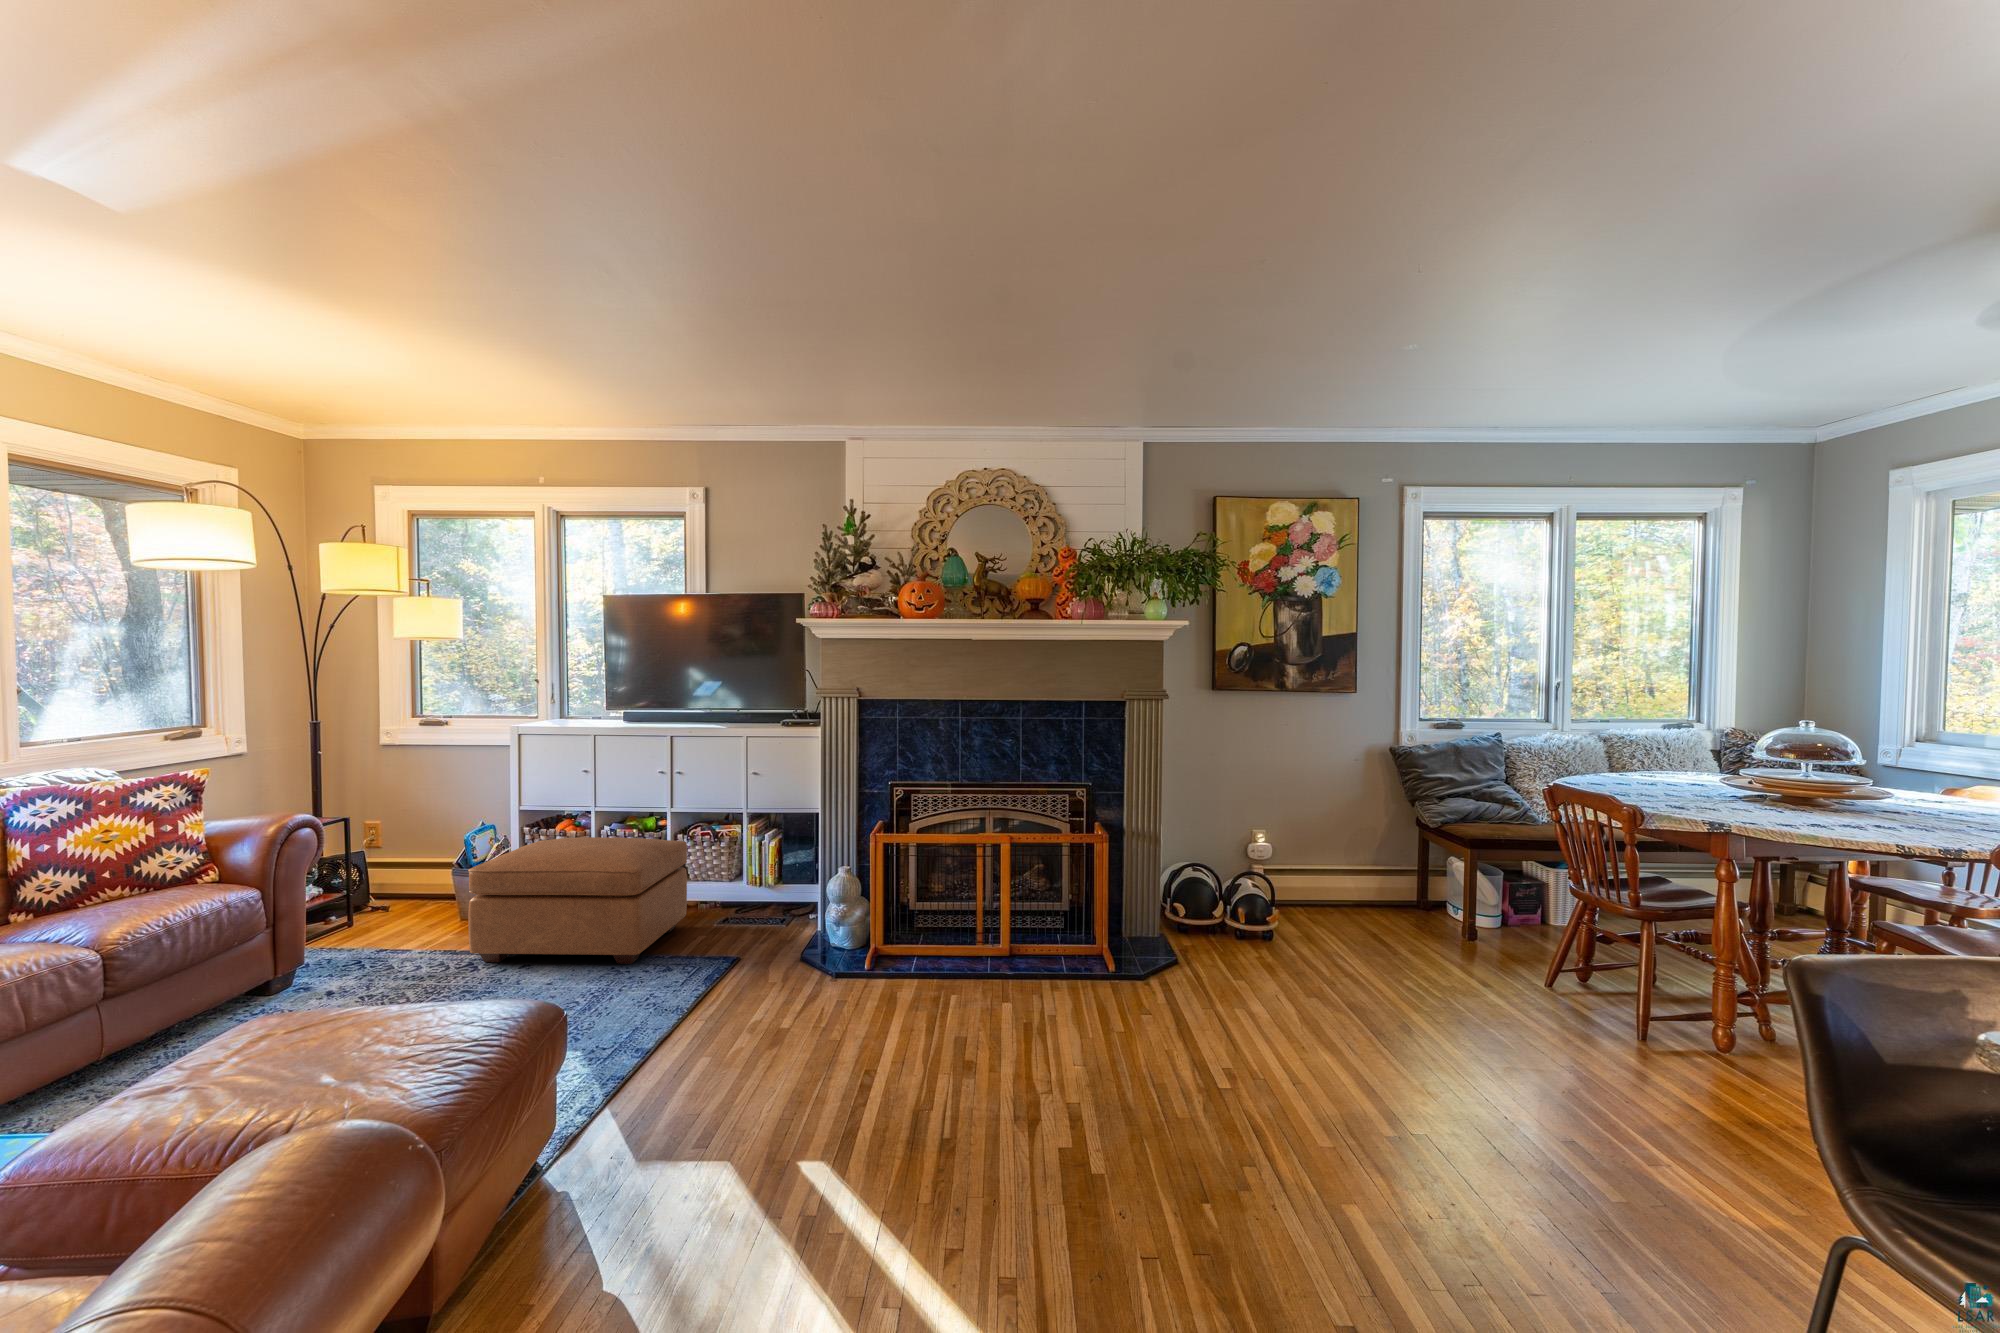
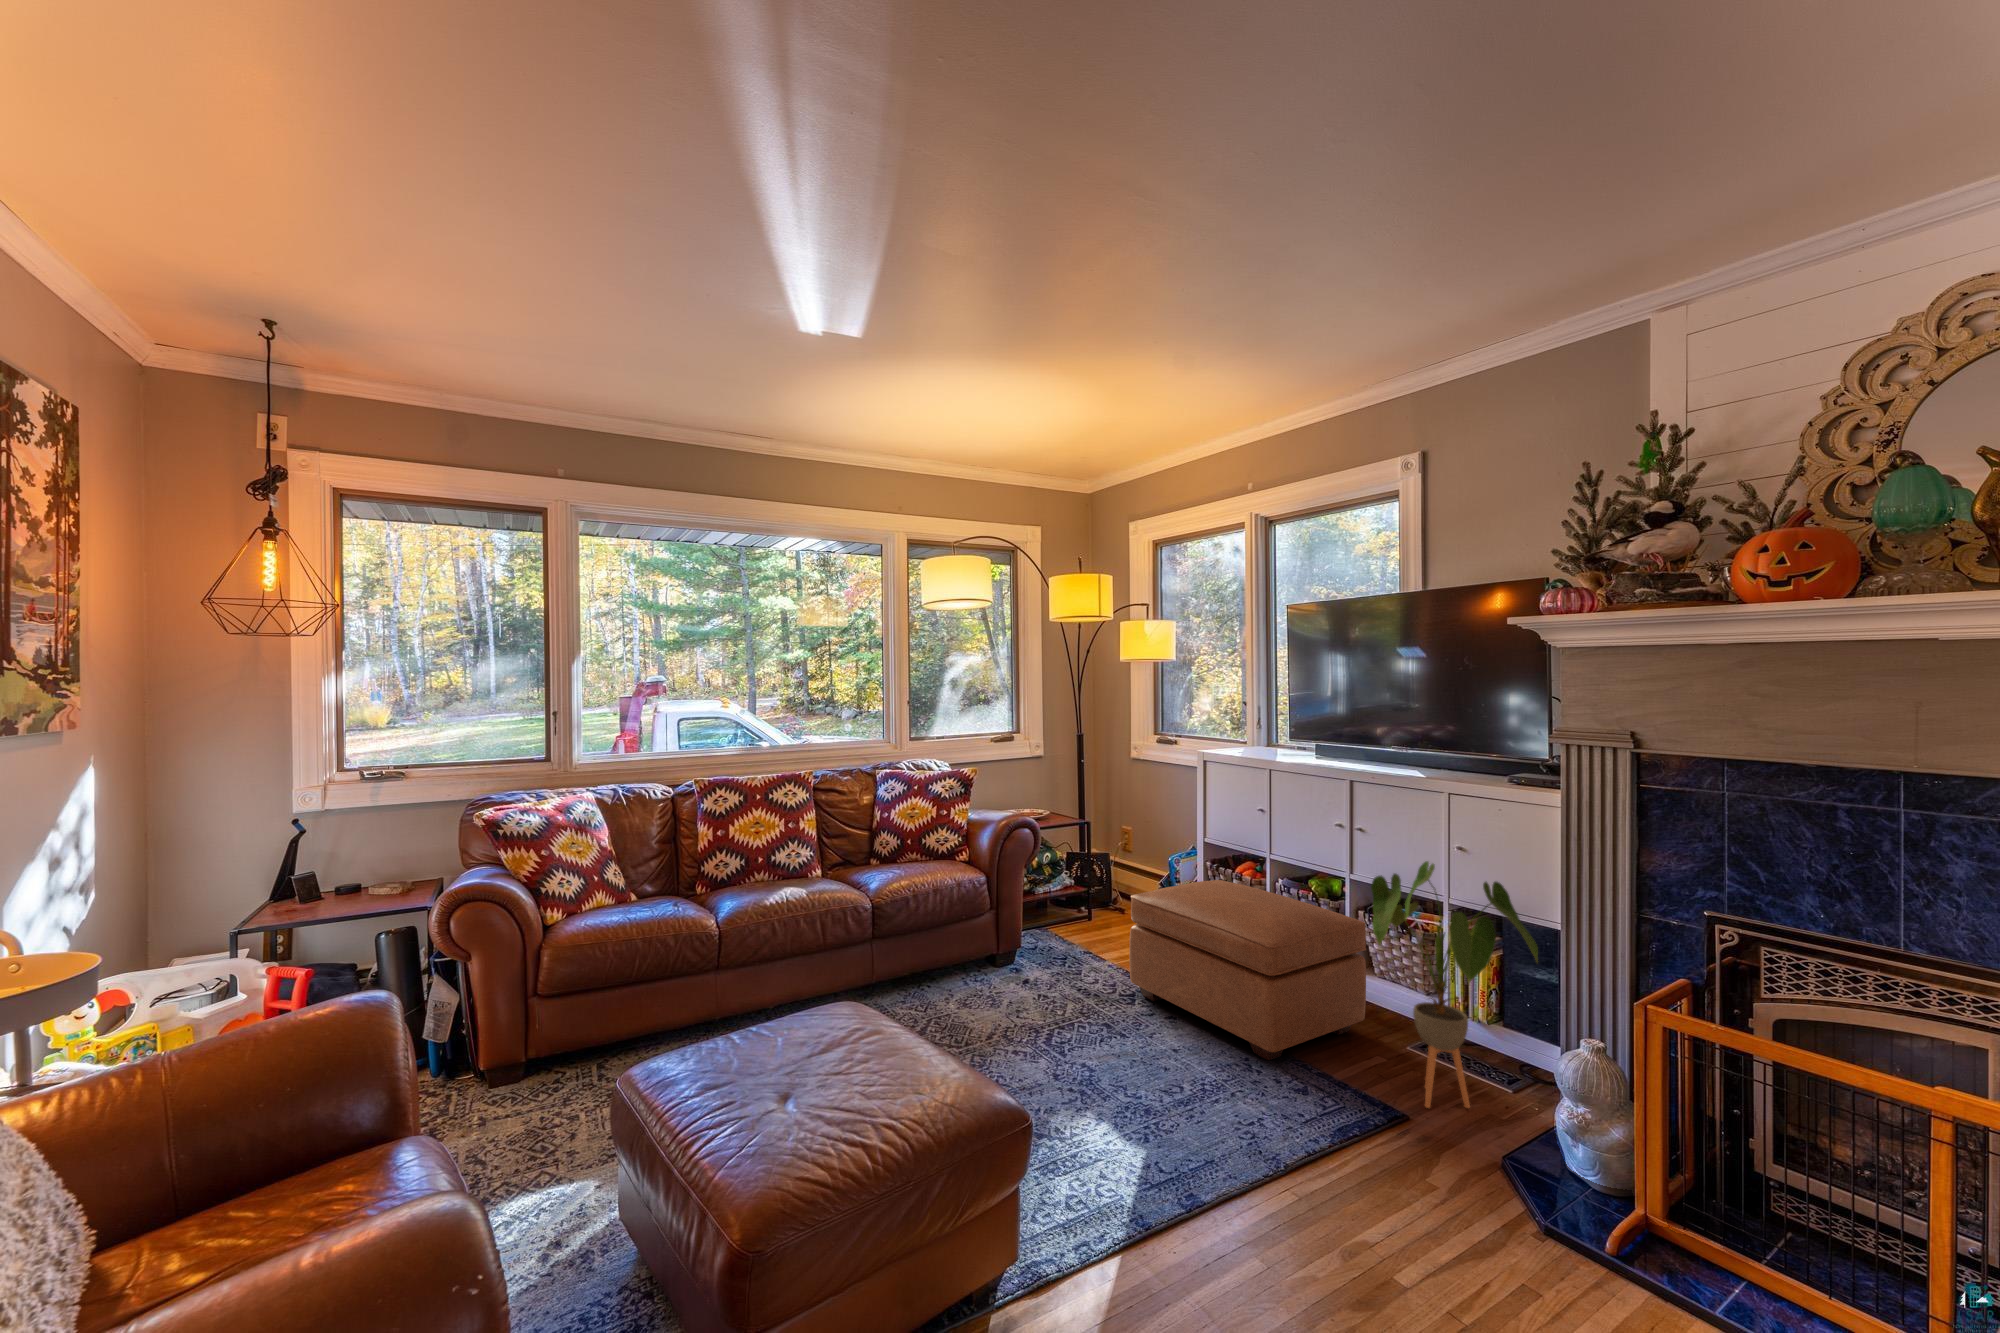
house plant: none [715,783,813,949] -> present [1371,861,1538,1108]

